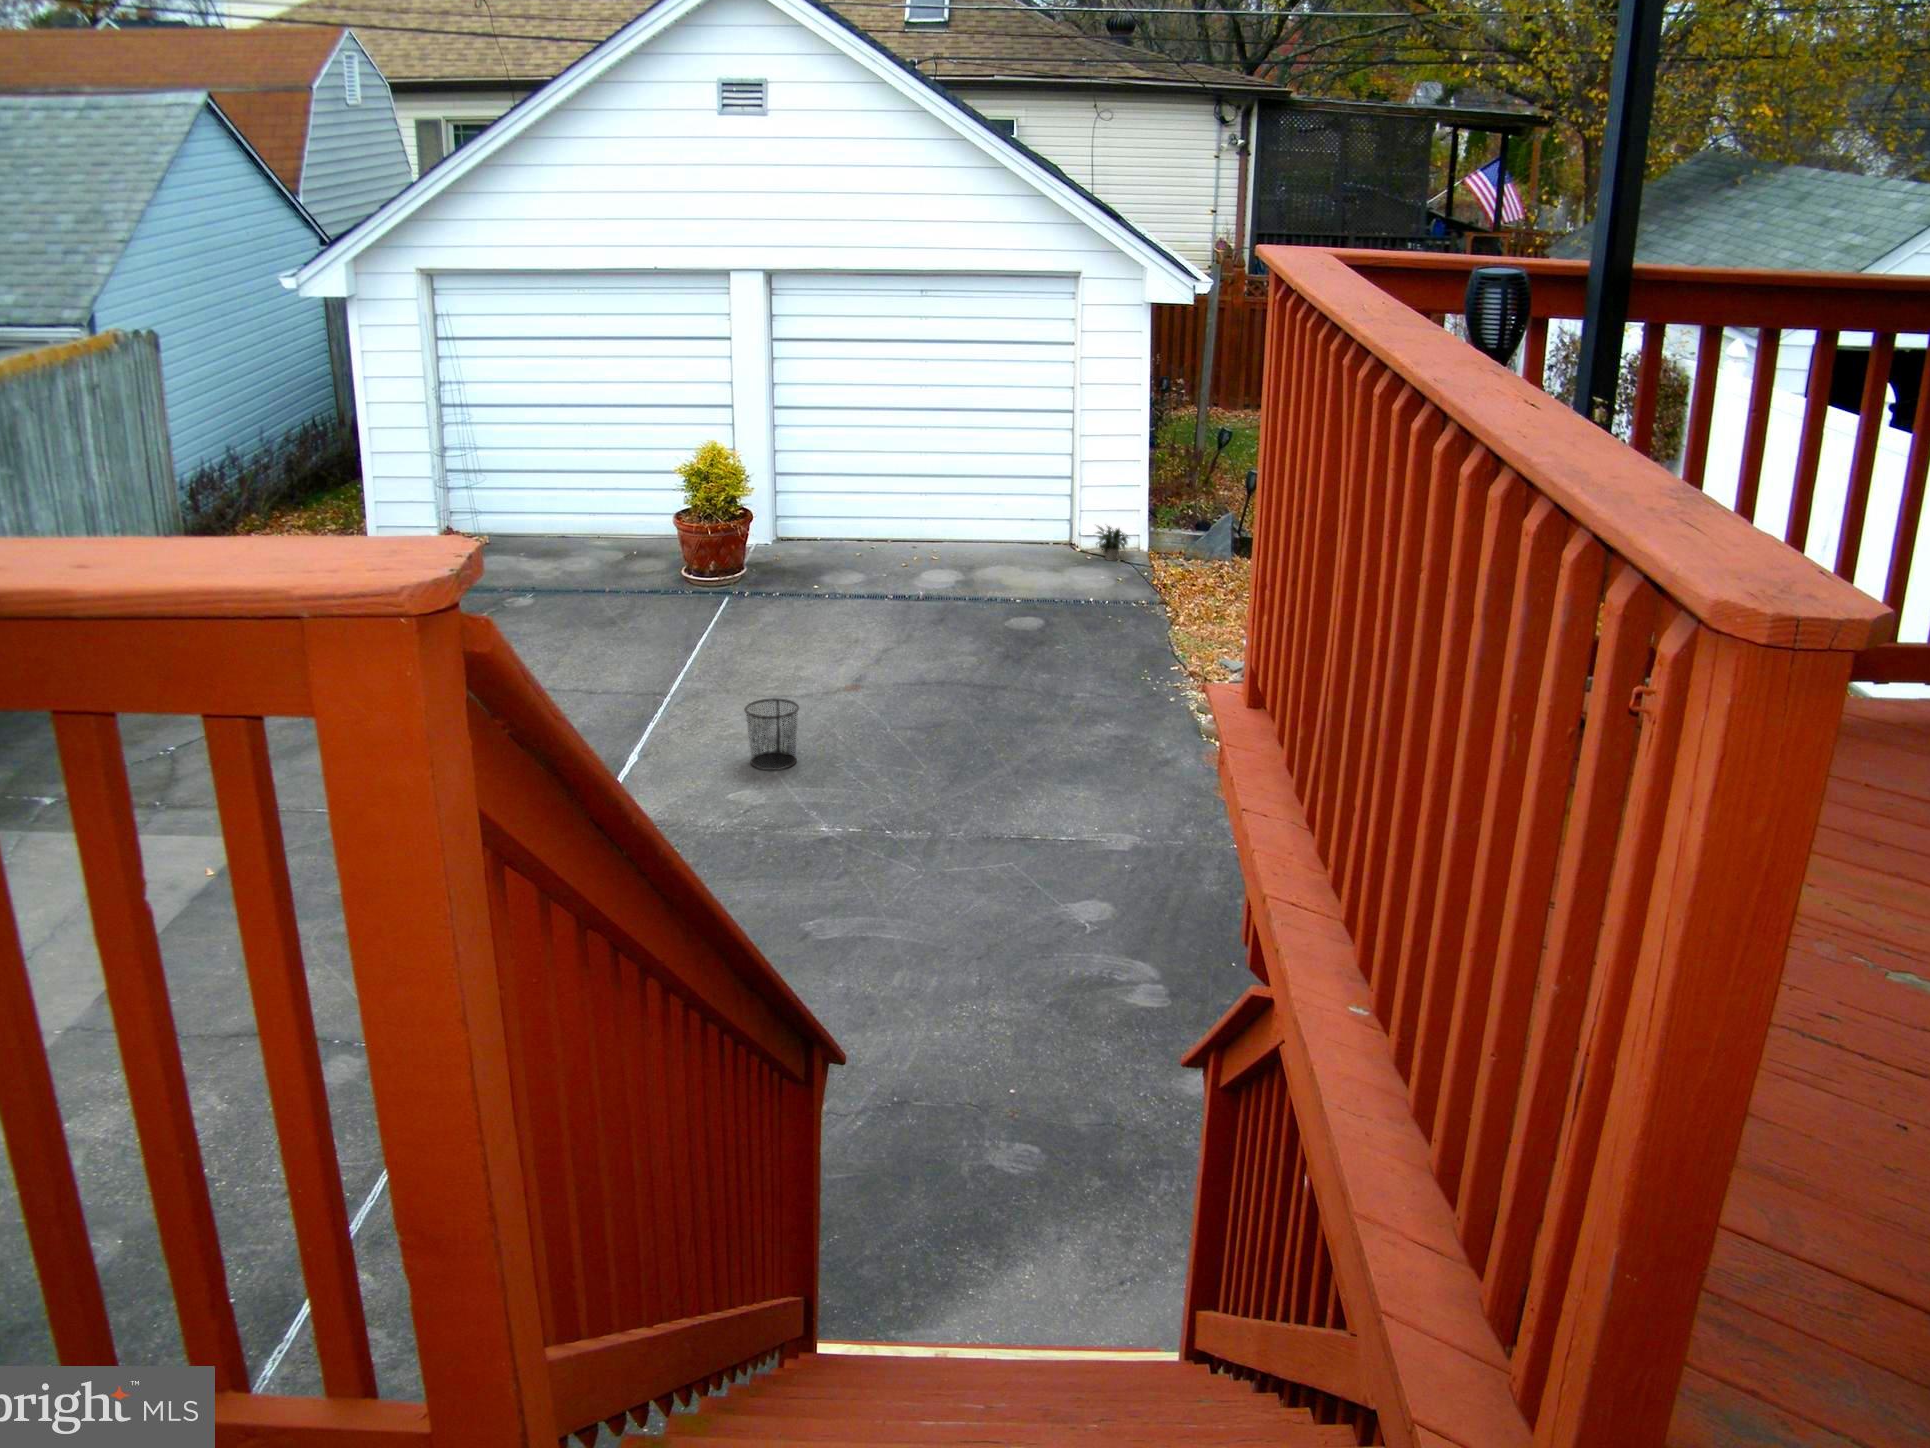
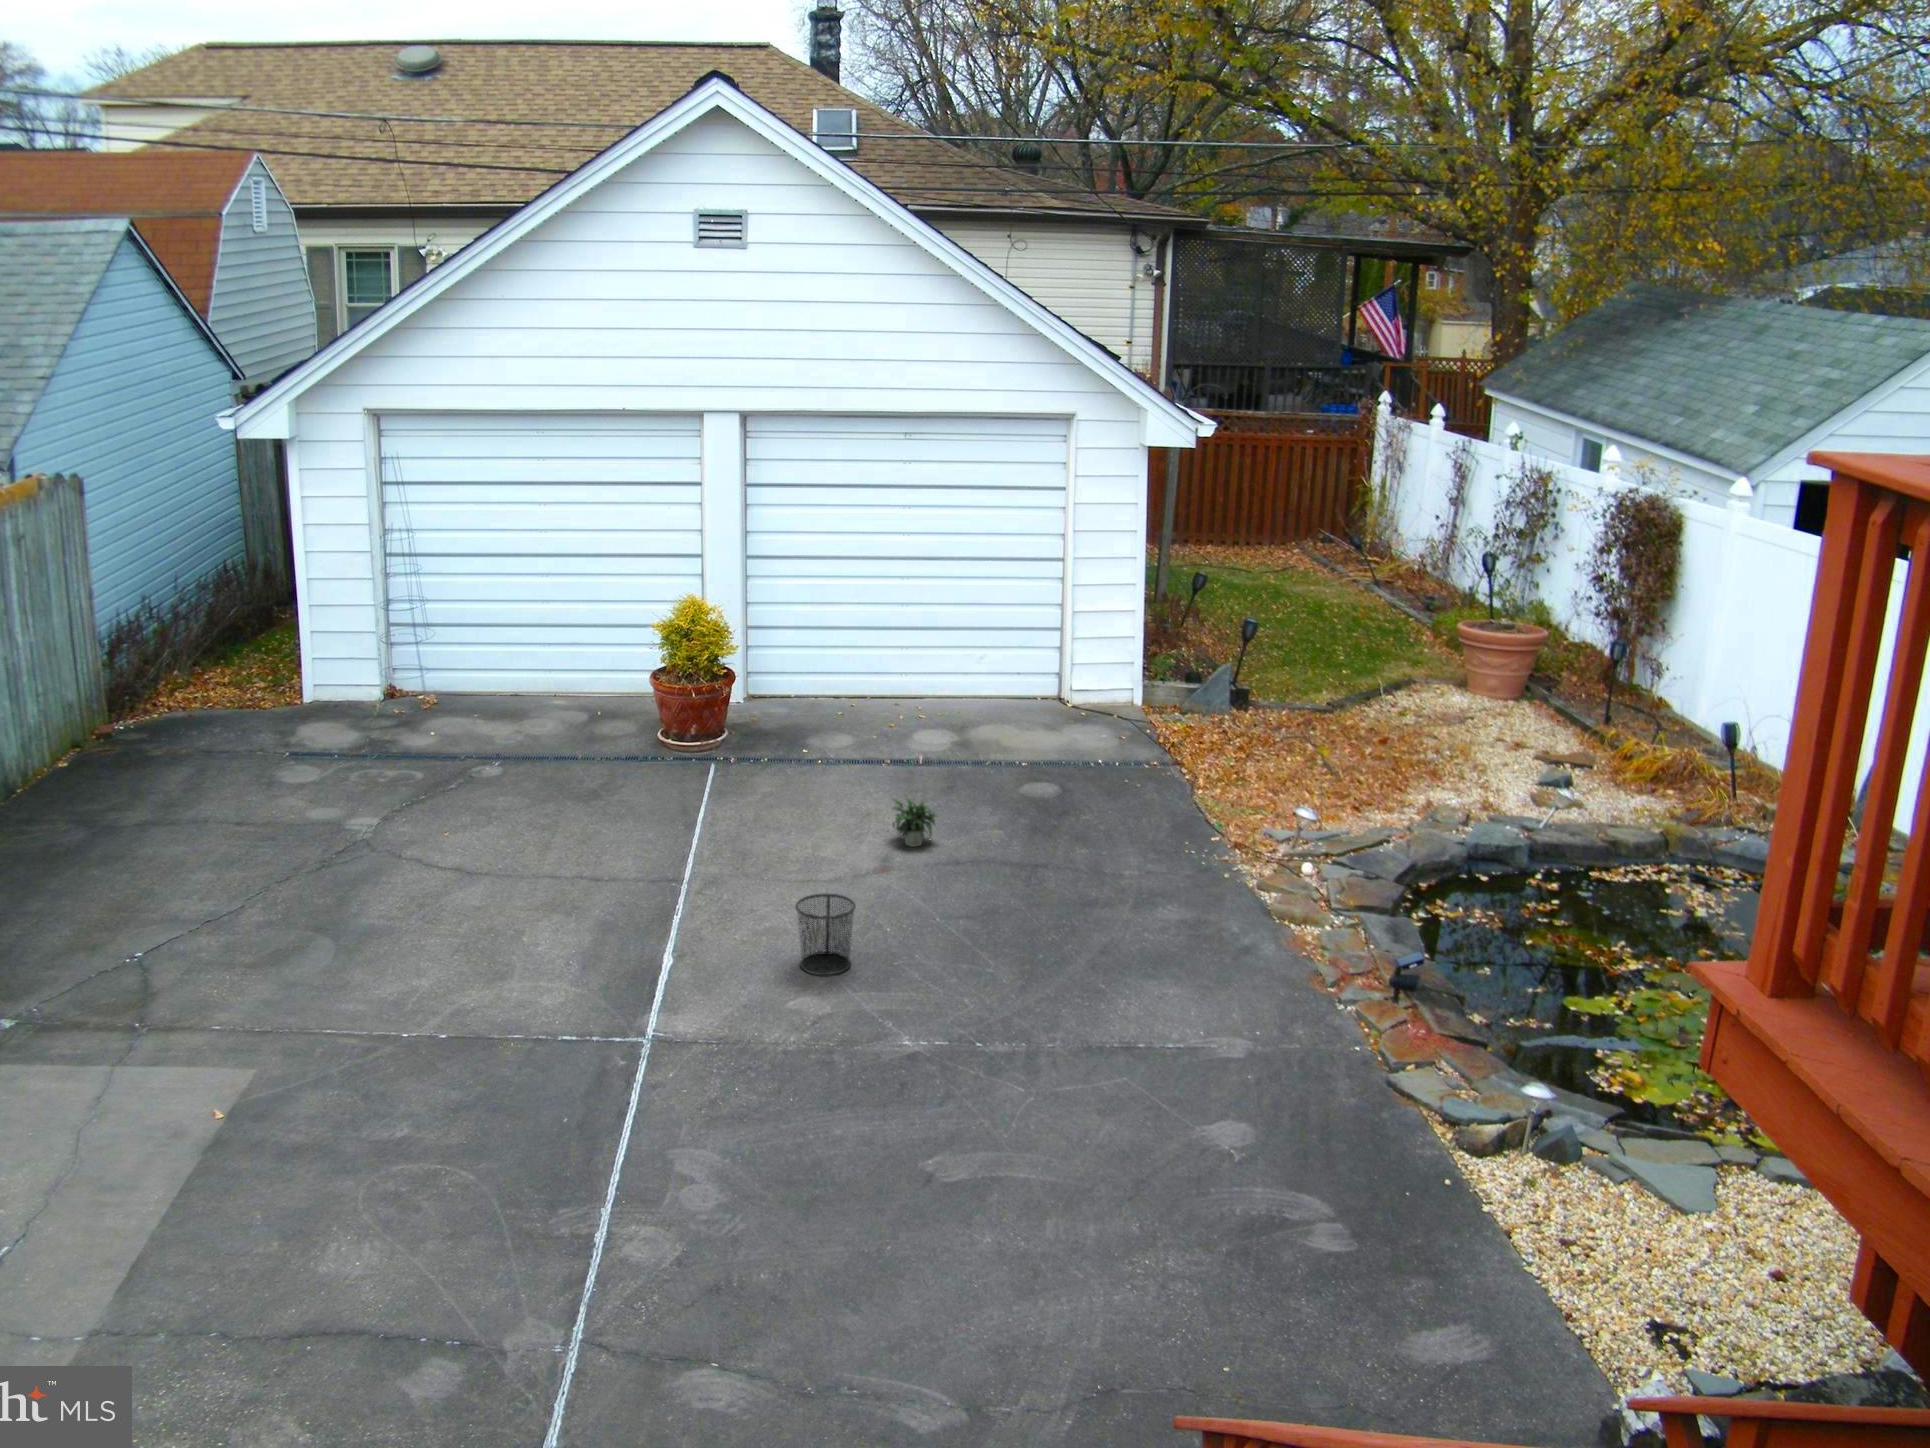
potted plant: present [1096,526,1128,561] -> present [891,796,938,847]

